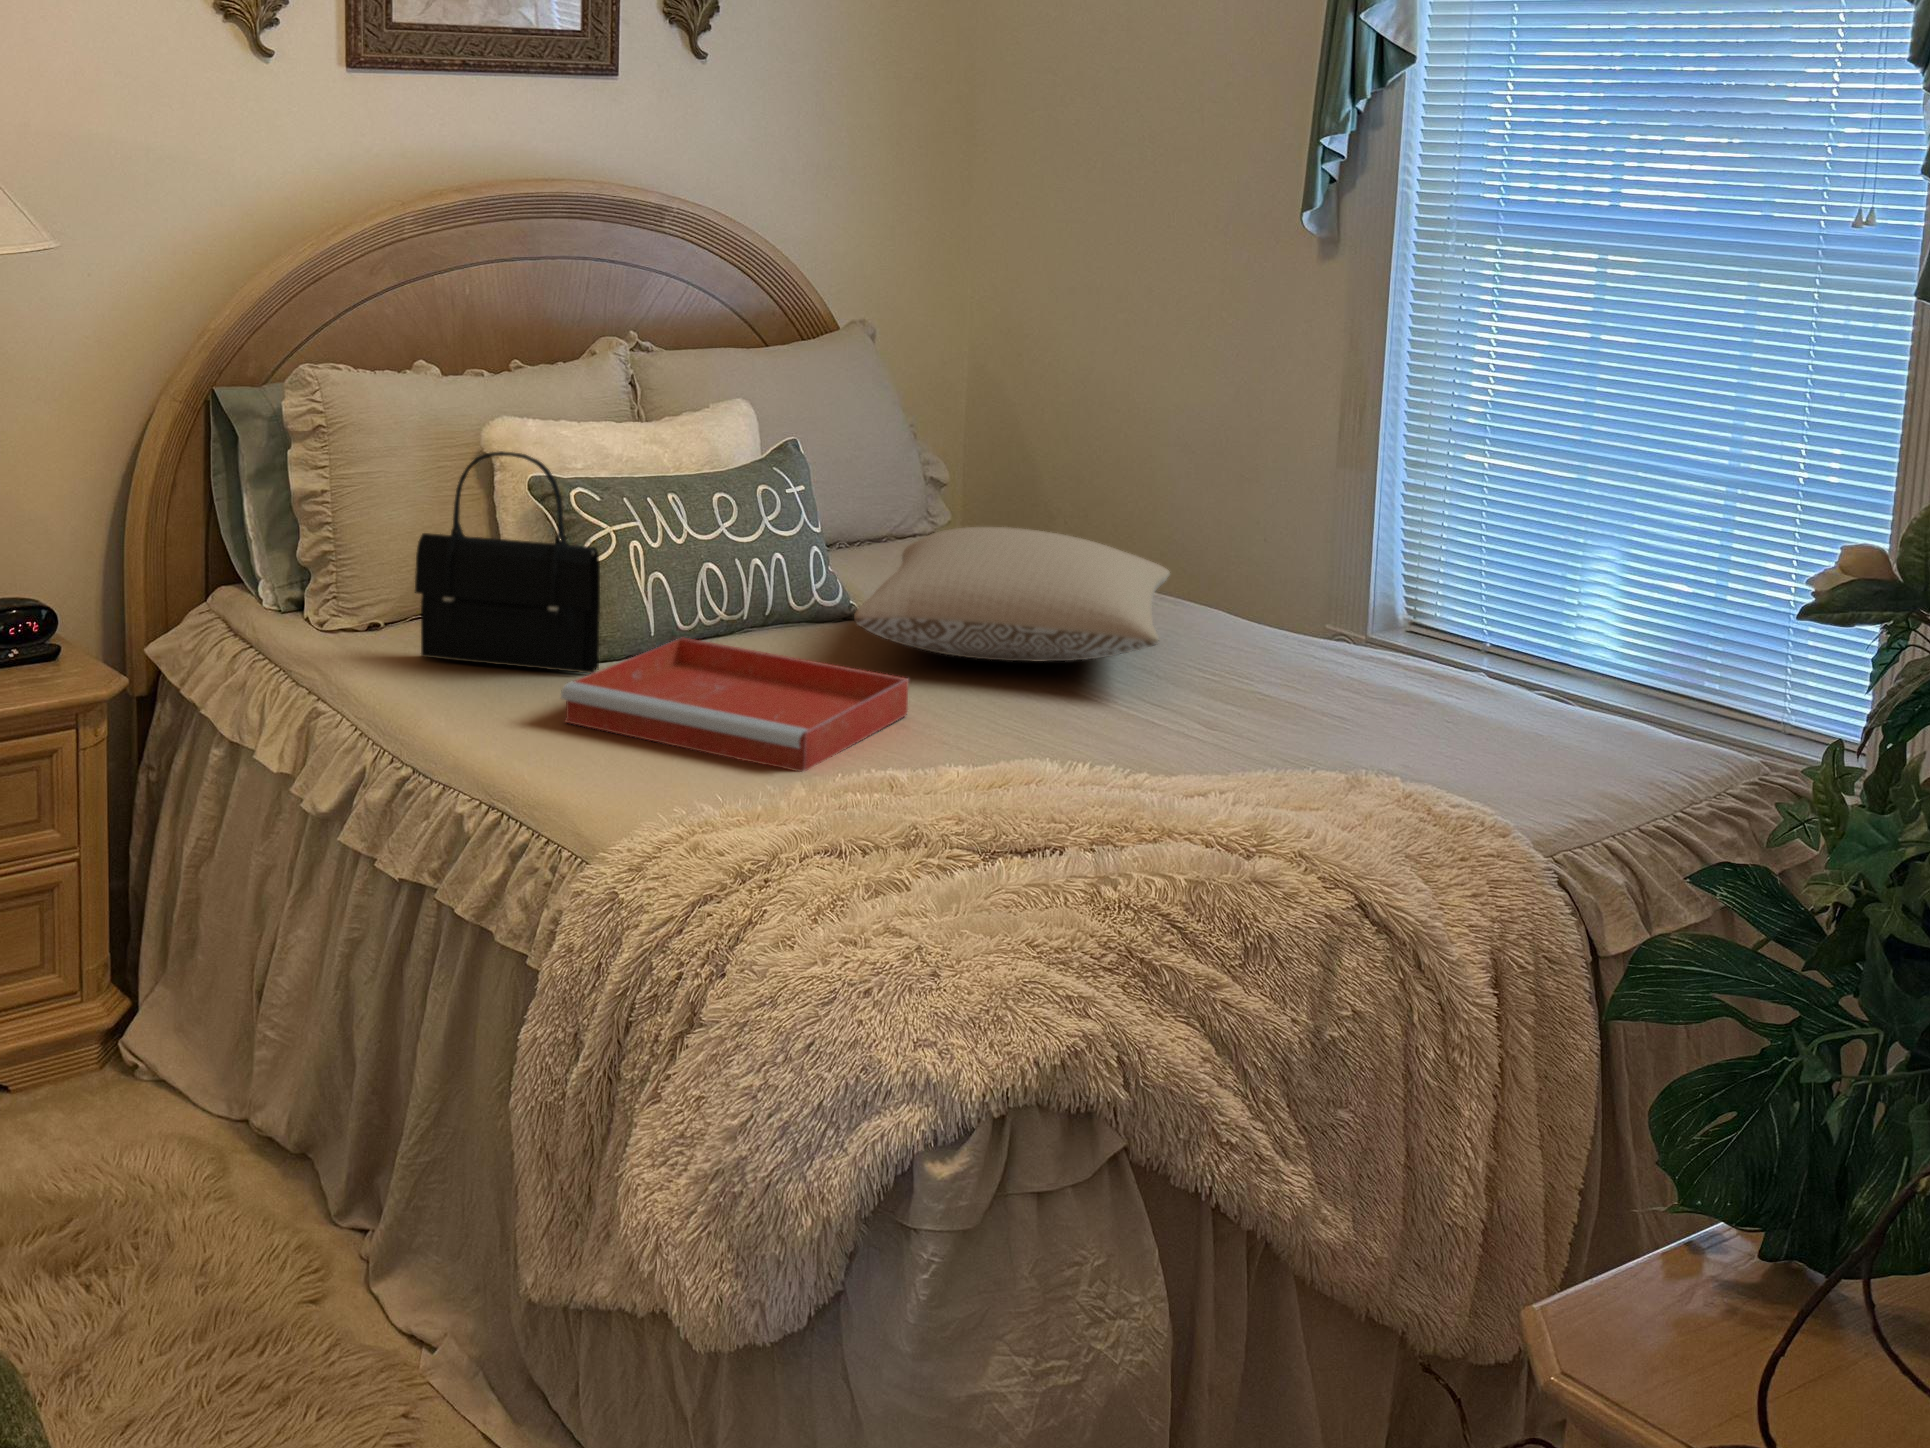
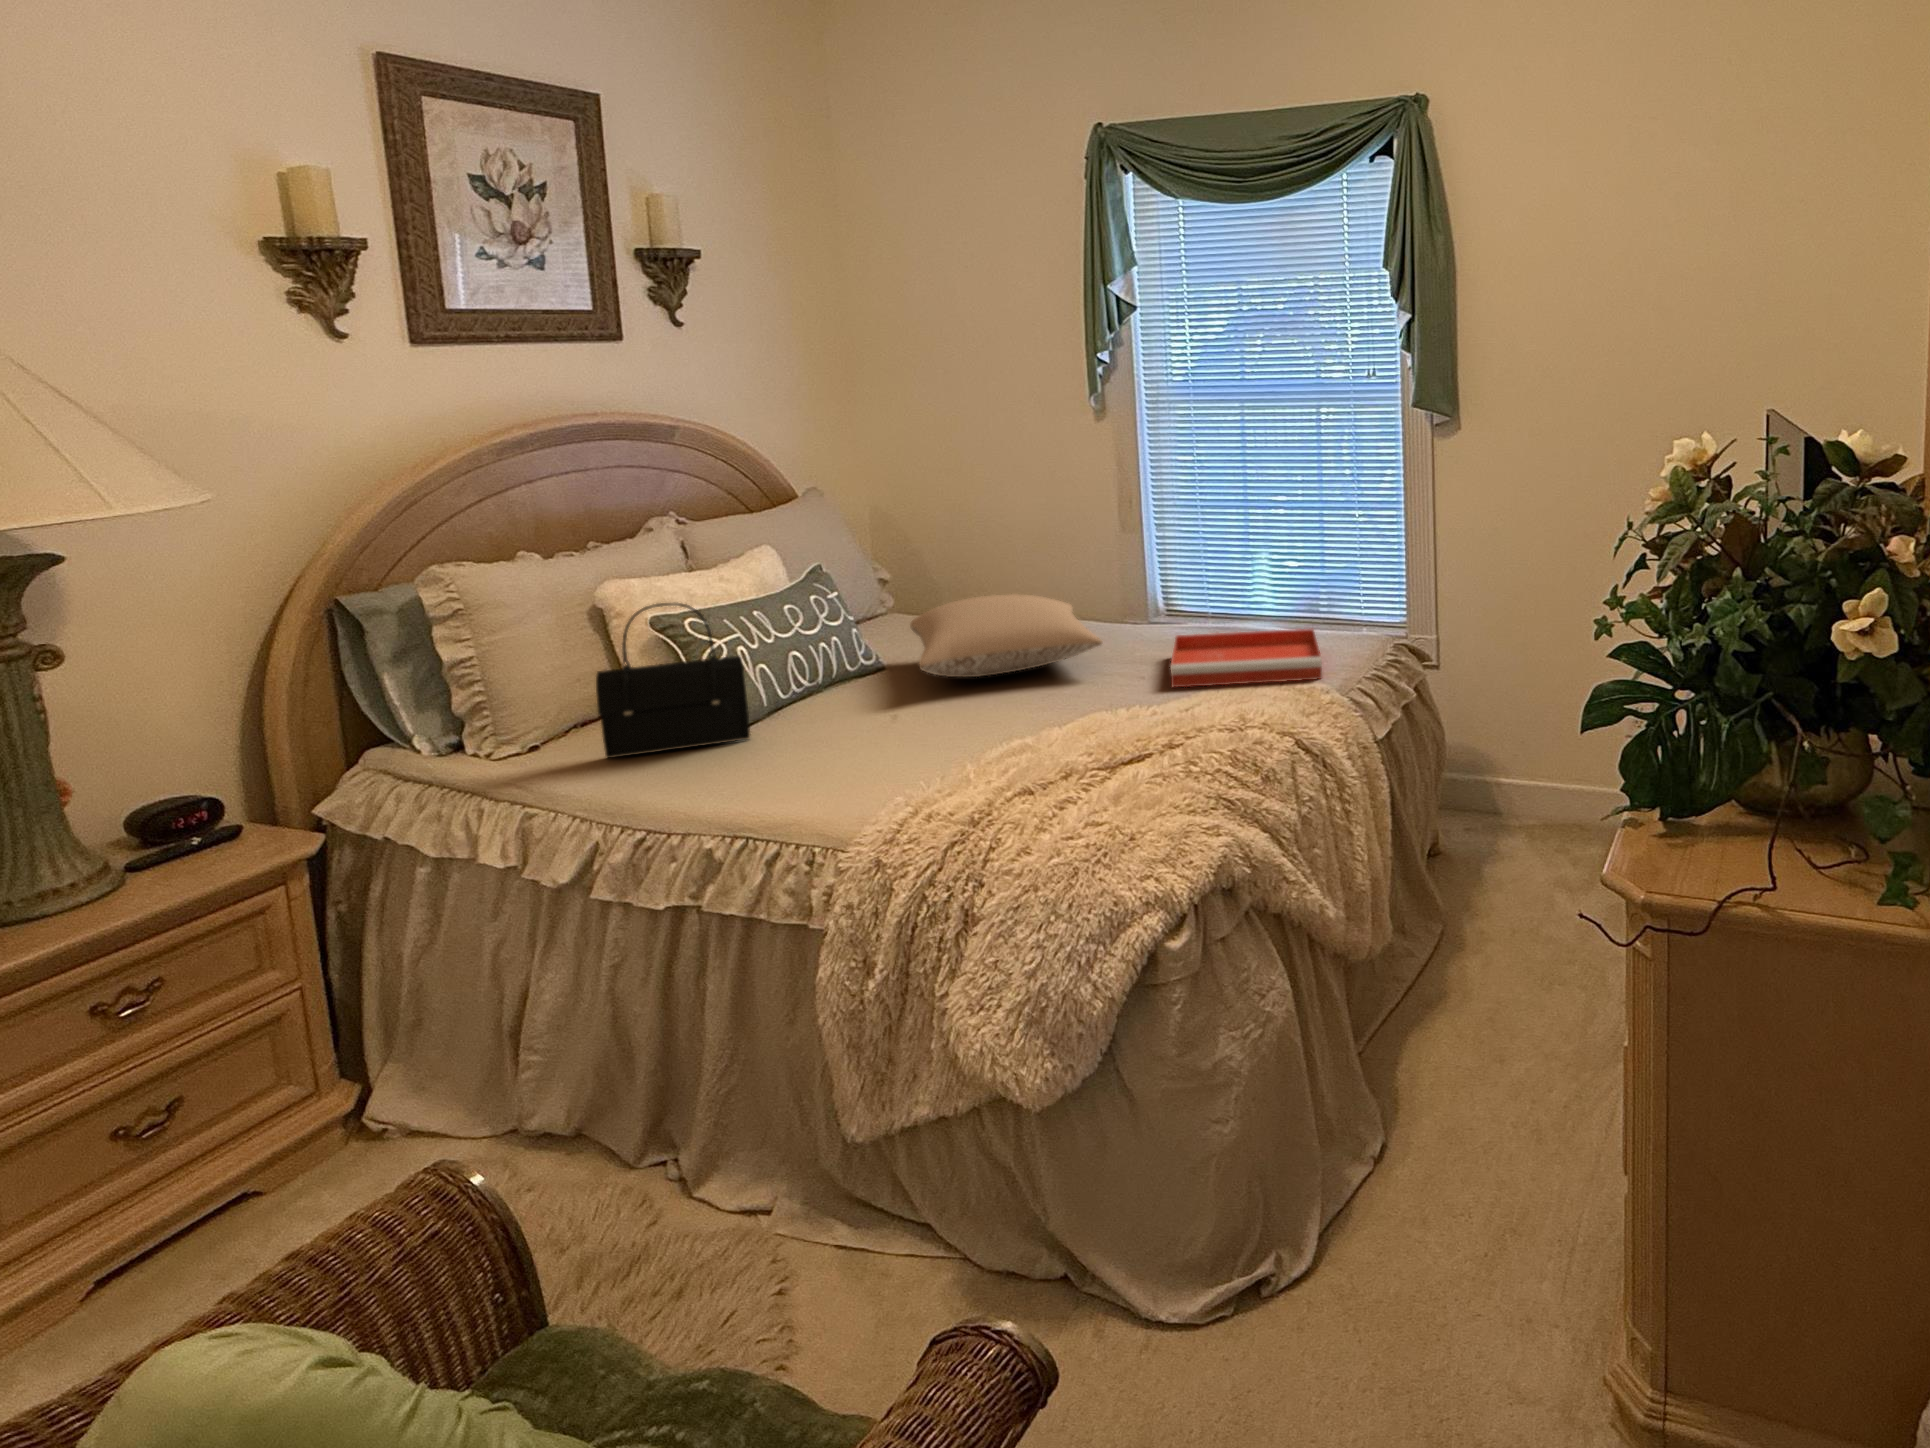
tray: present [561,638,909,772] -> present [1170,629,1322,688]

